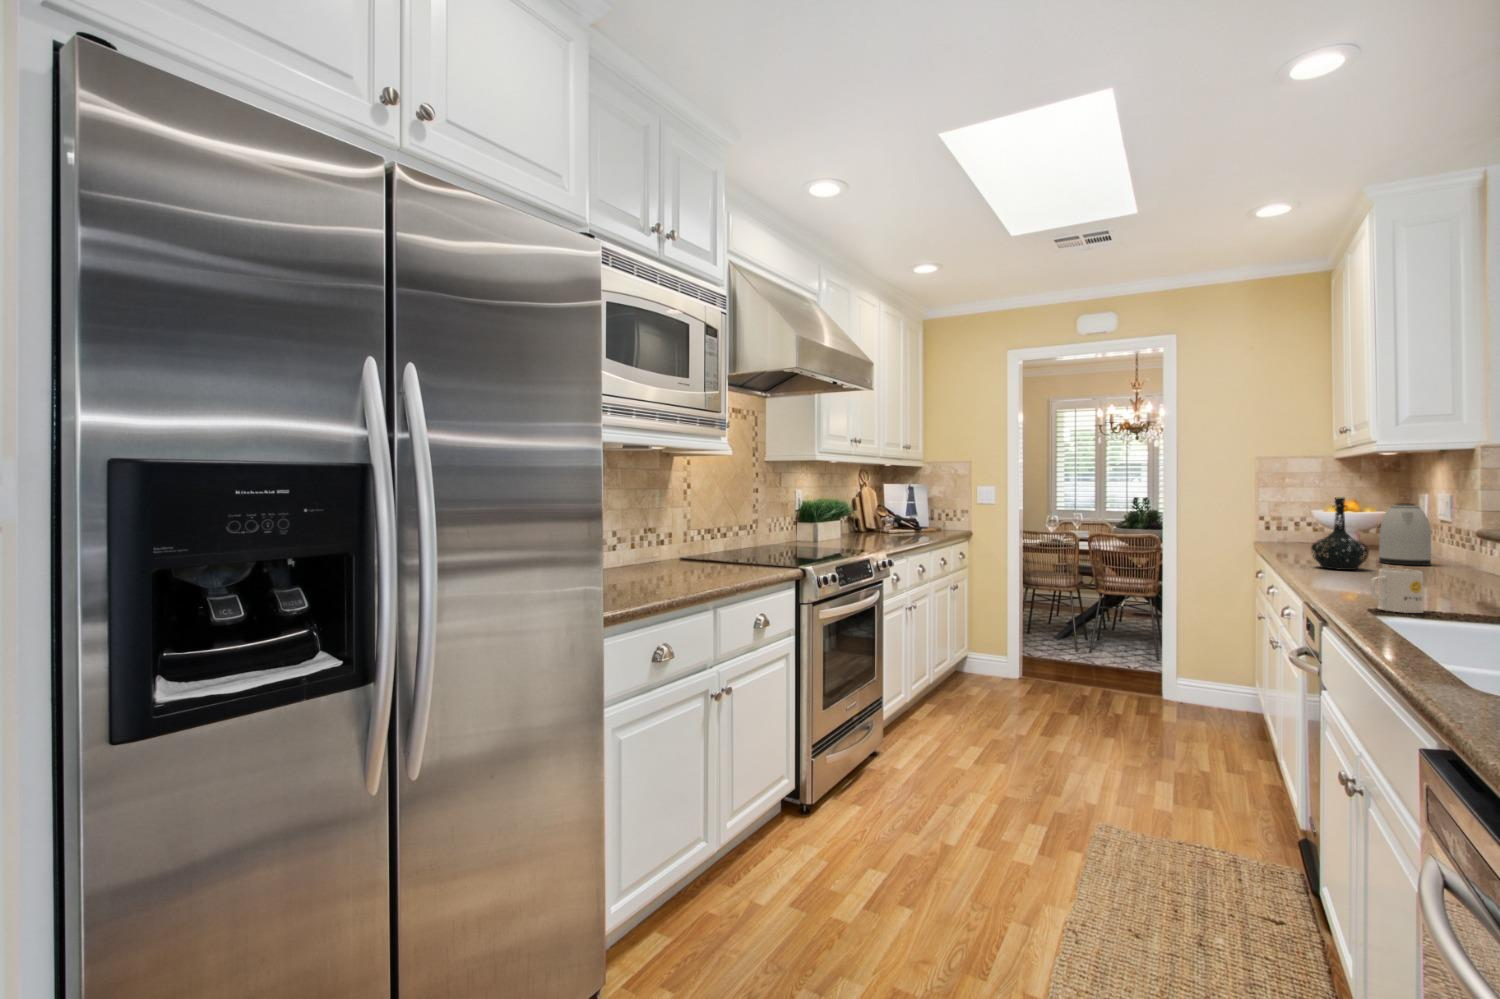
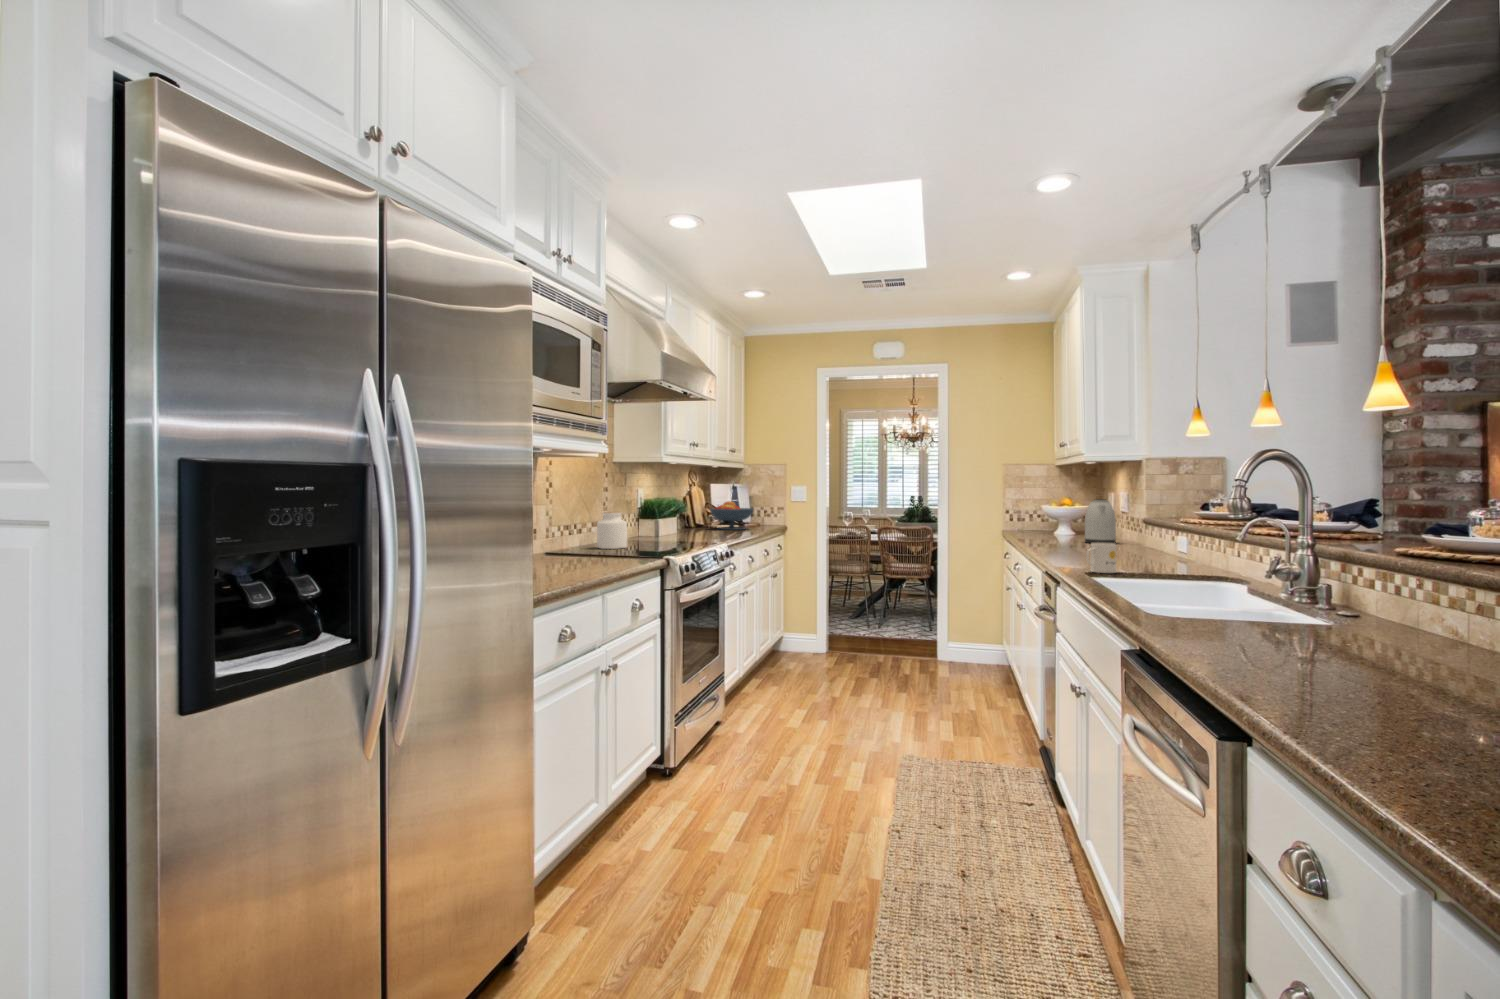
bottle: present [1311,498,1369,570] -> none [1043,494,1080,548]
fruit bowl: none [877,503,928,536] -> present [710,501,753,530]
jar: none [740,516,771,556] -> present [597,512,627,549]

